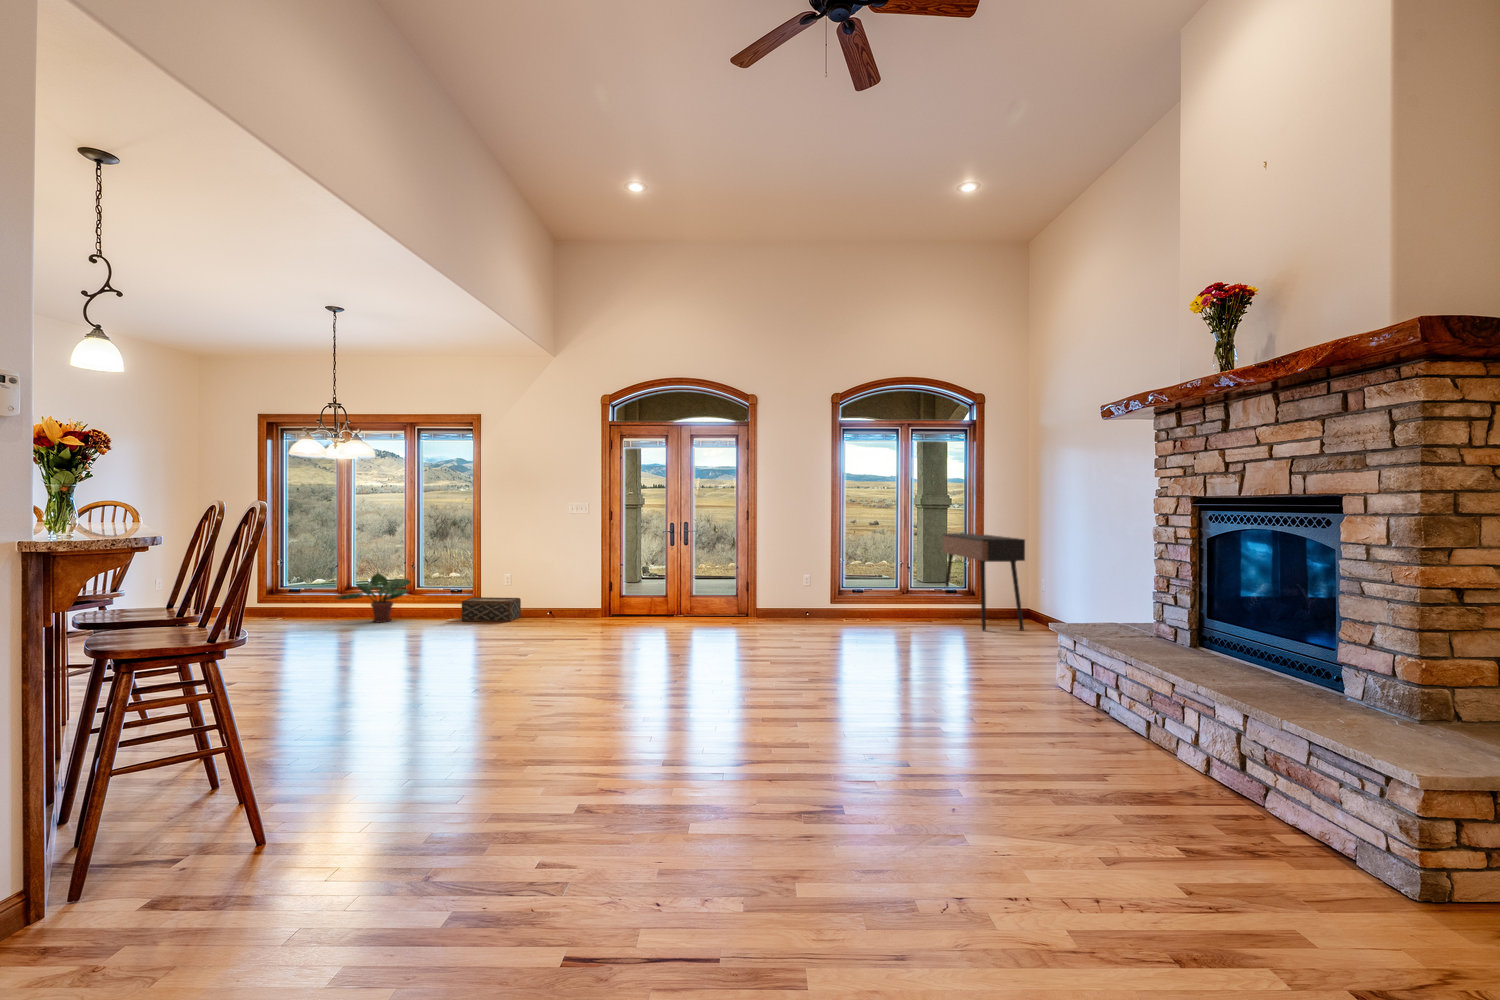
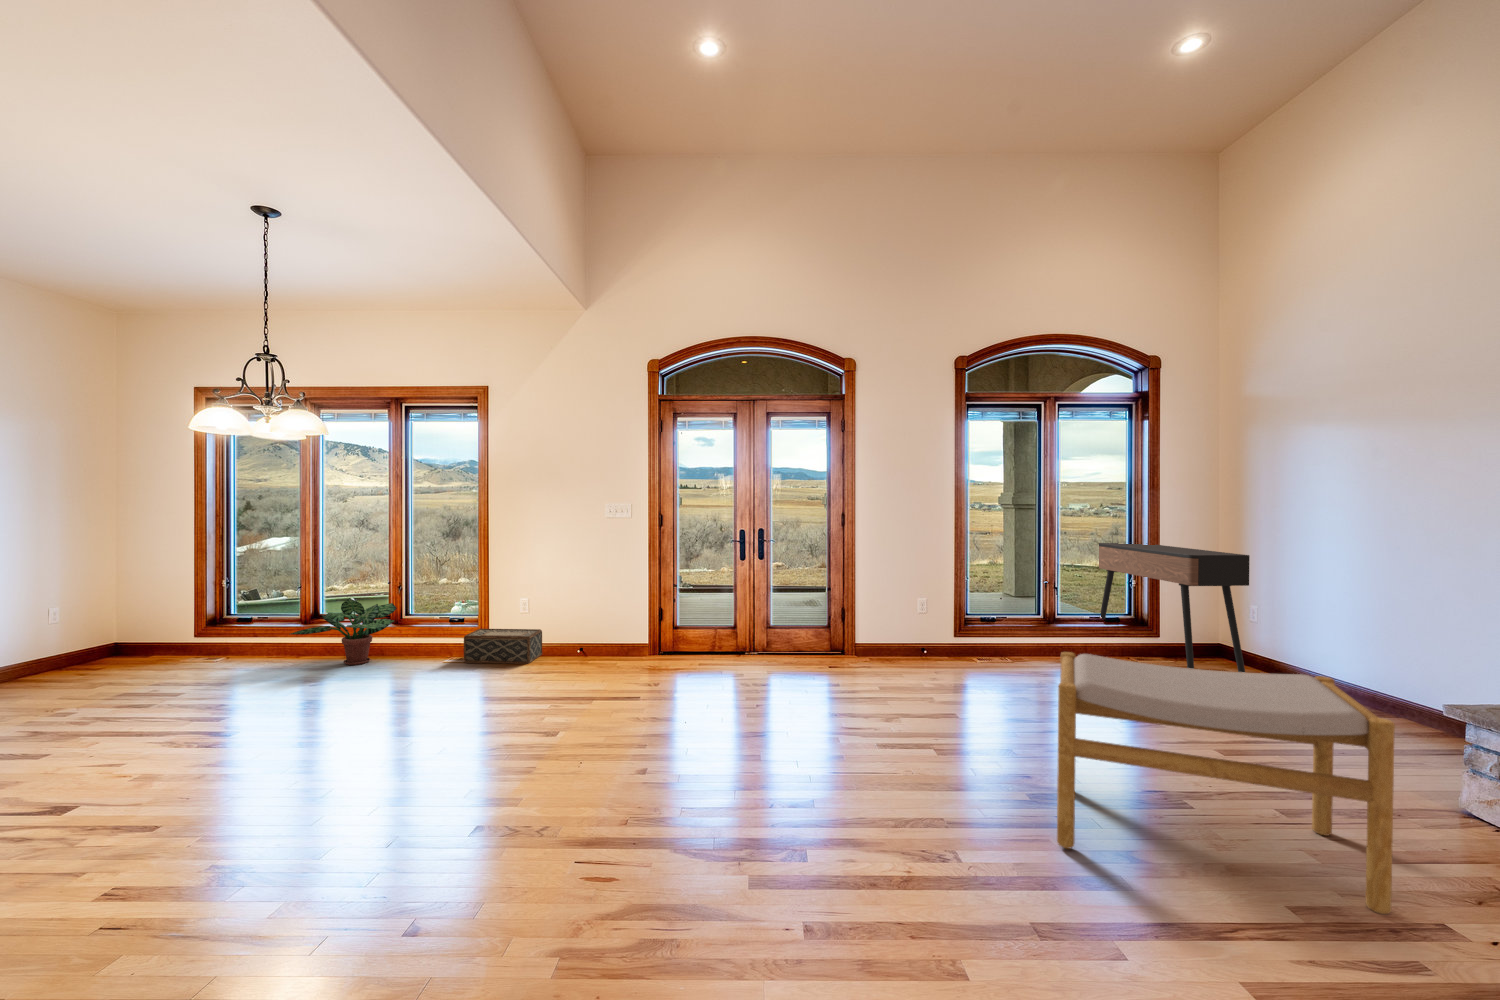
footstool: none [803,590,967,711] -> present [1057,652,1395,914]

